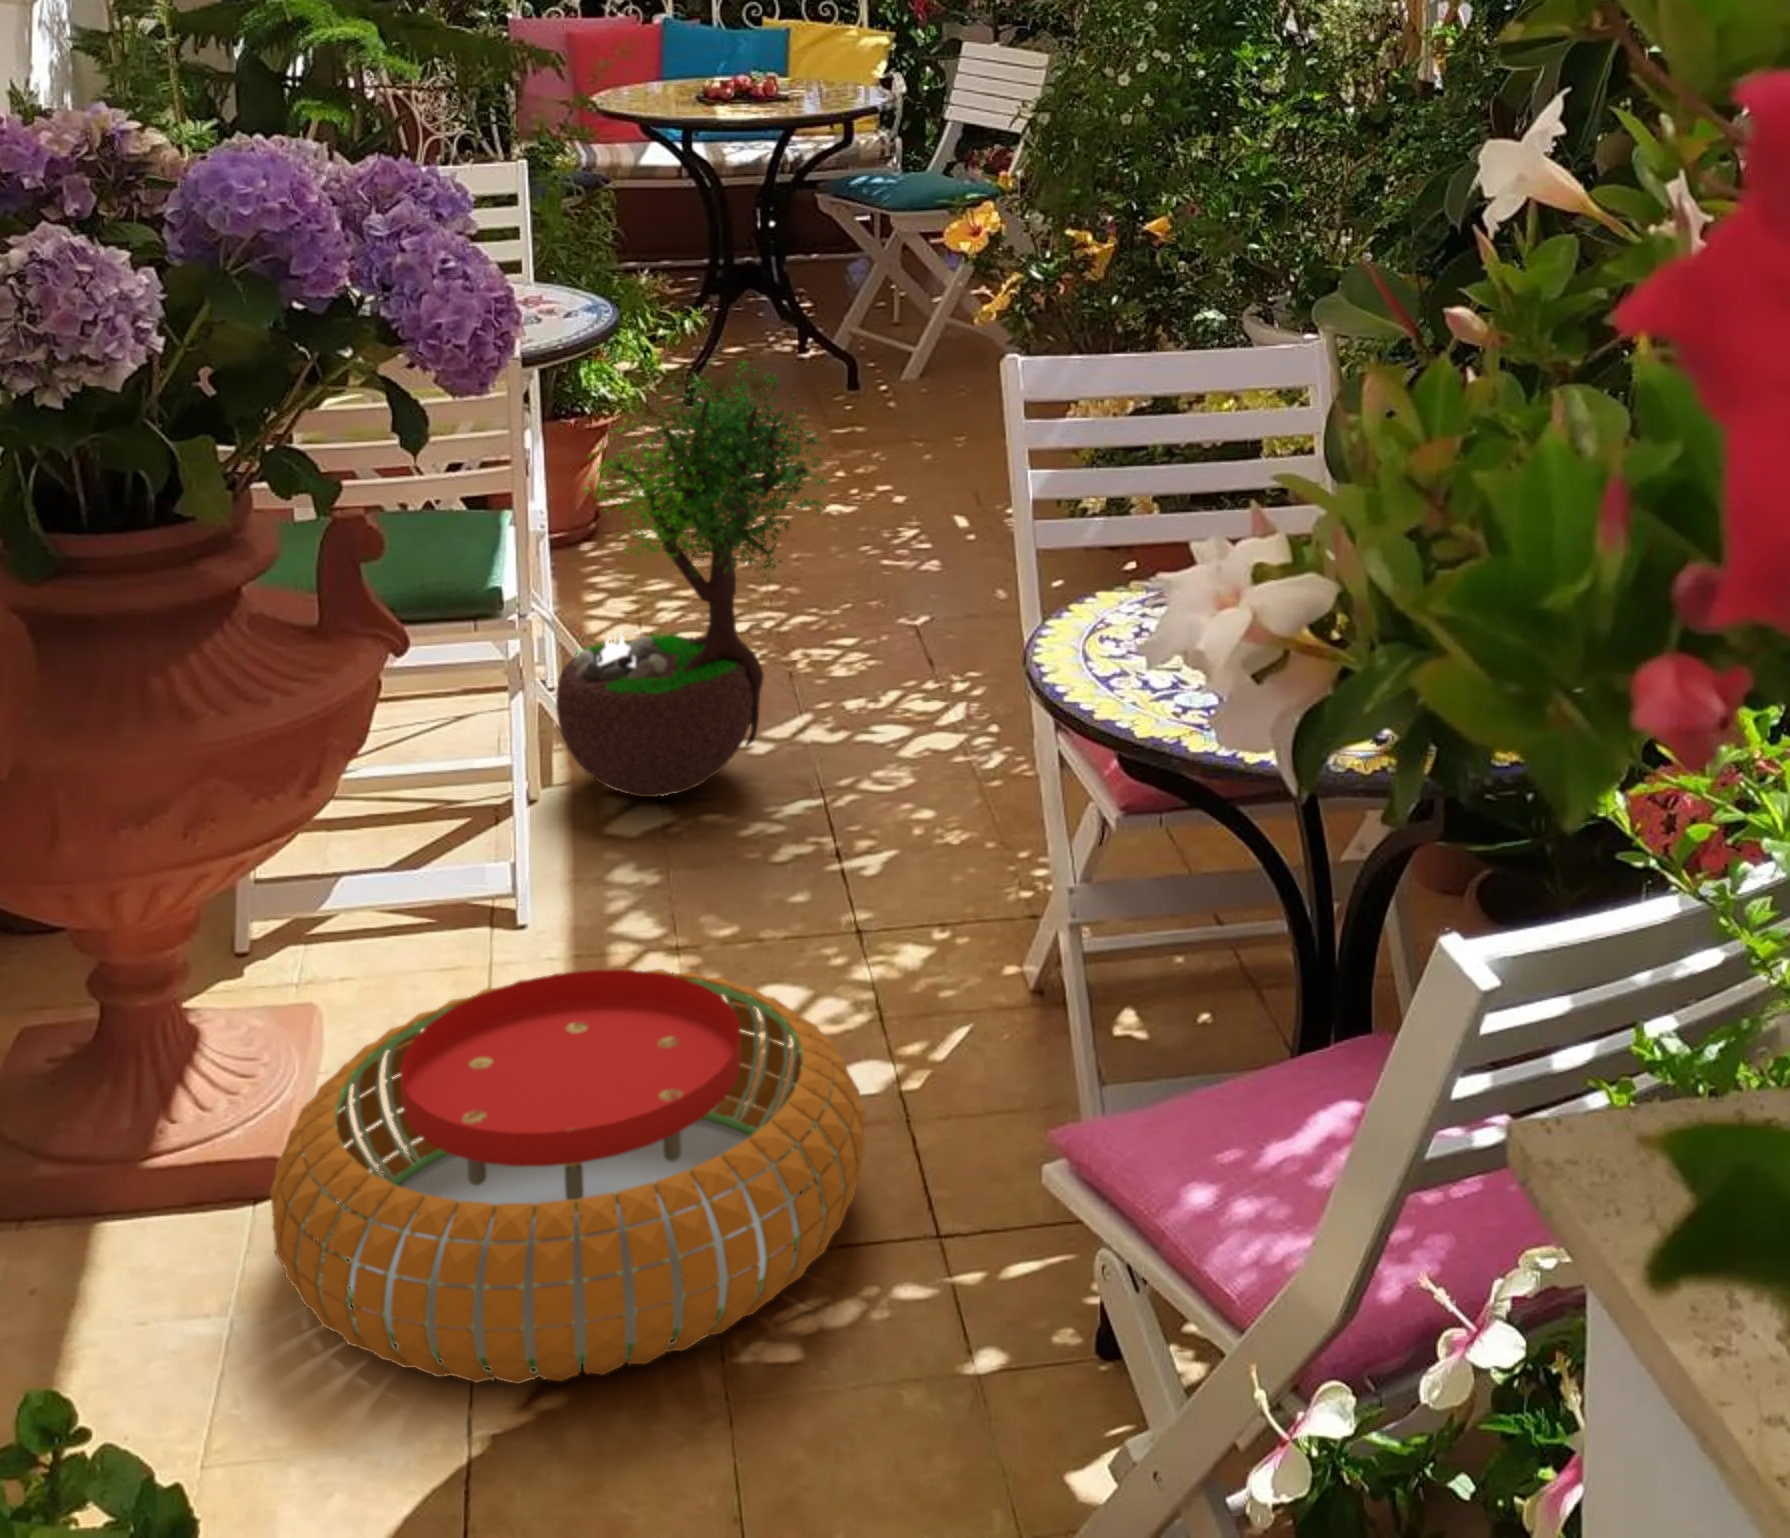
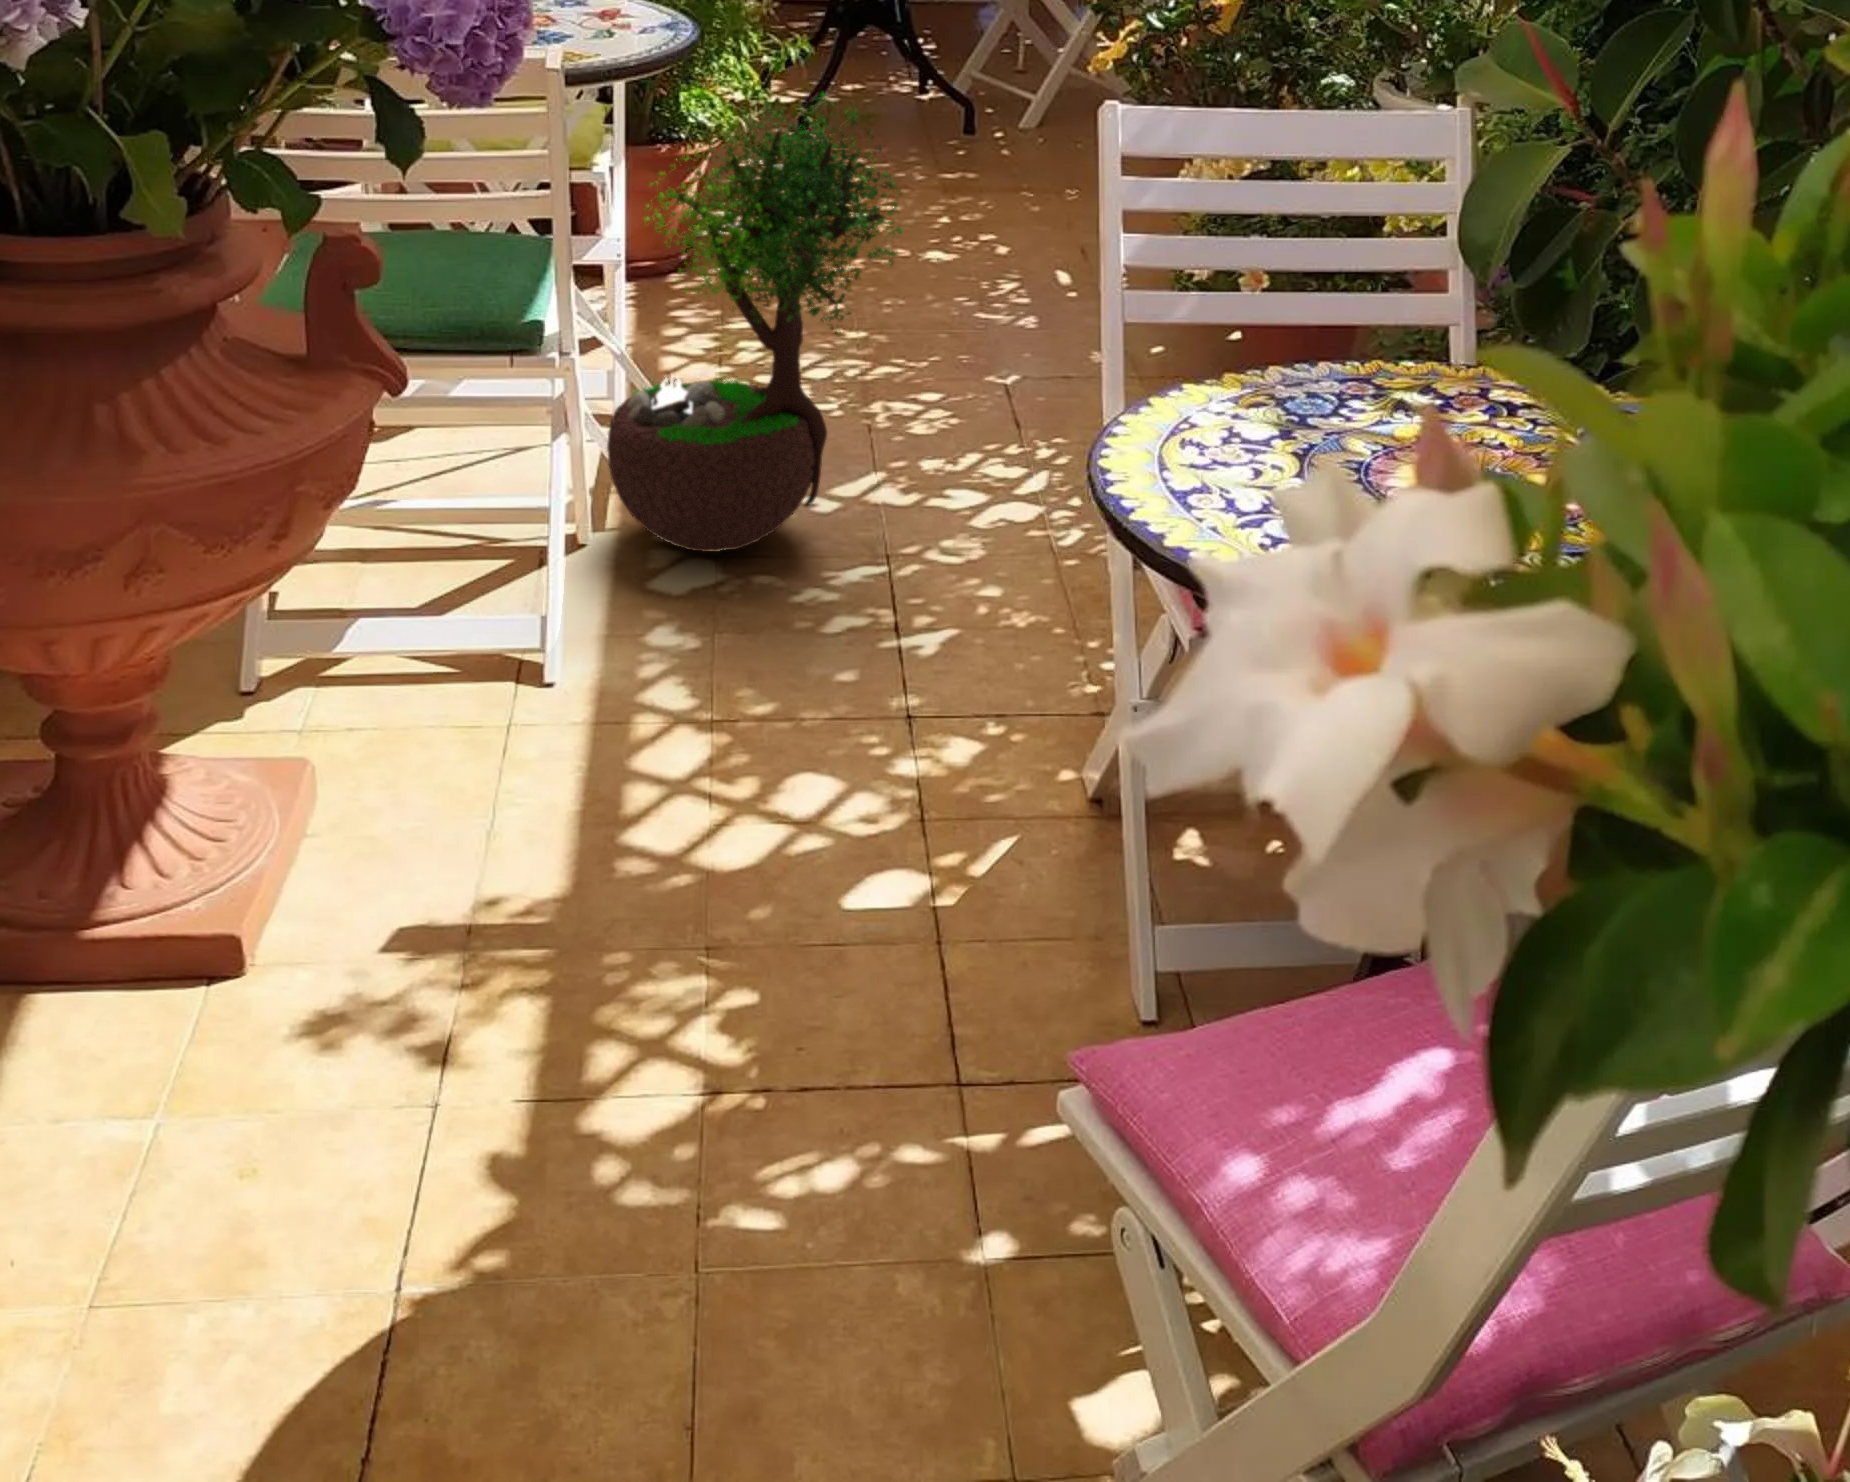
pouf: present [270,968,865,1384] -> none [202,755,875,1235]

